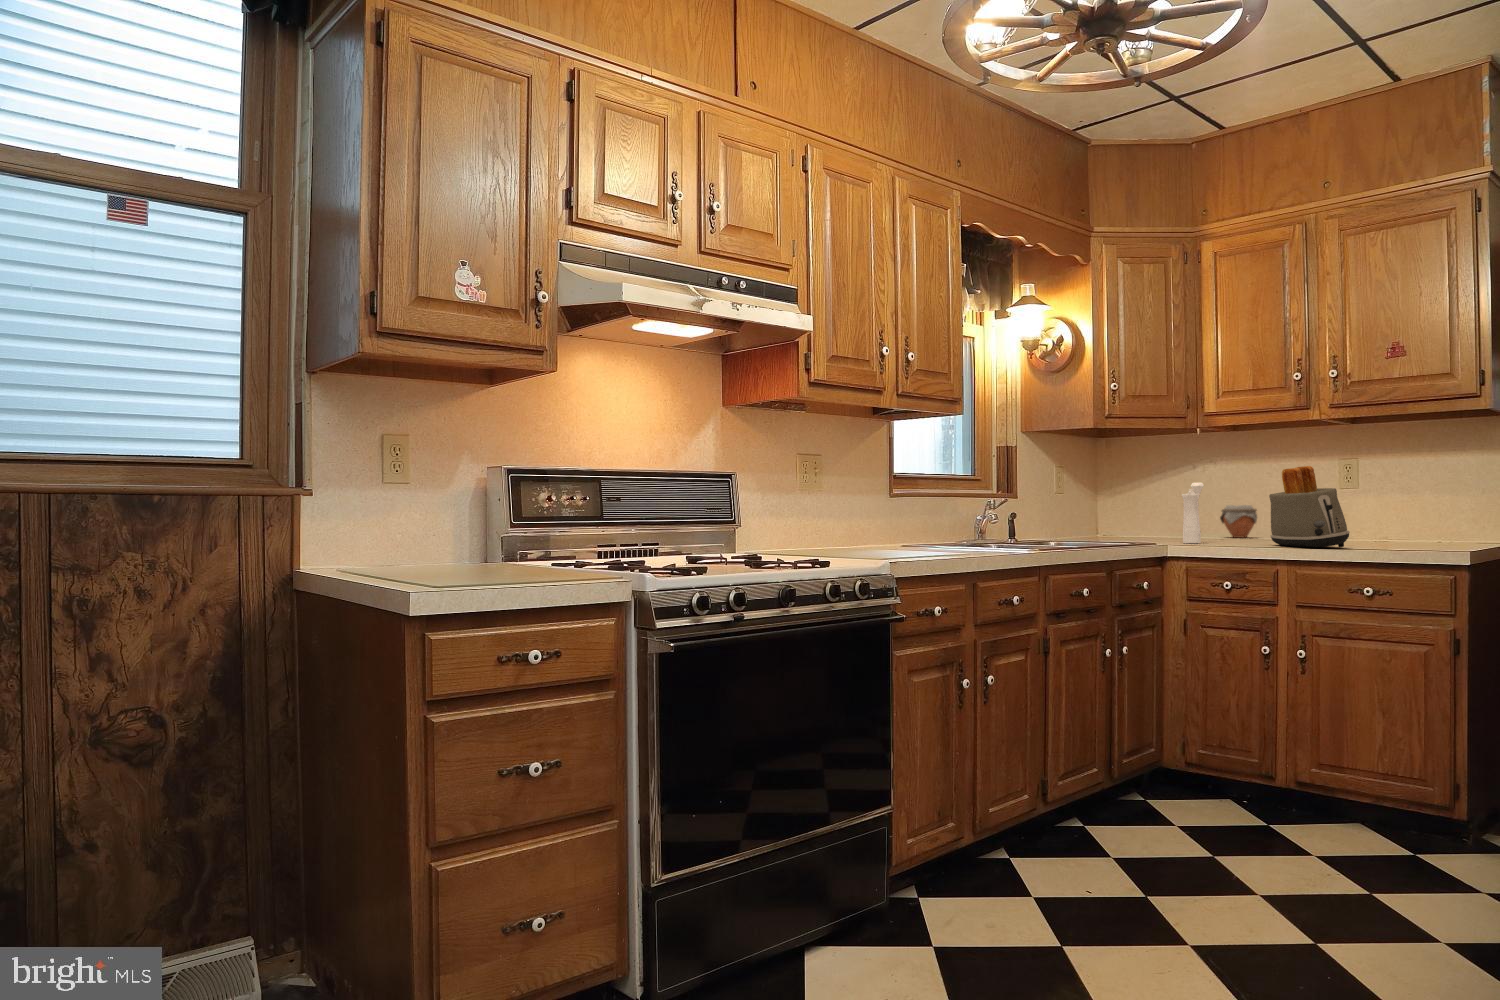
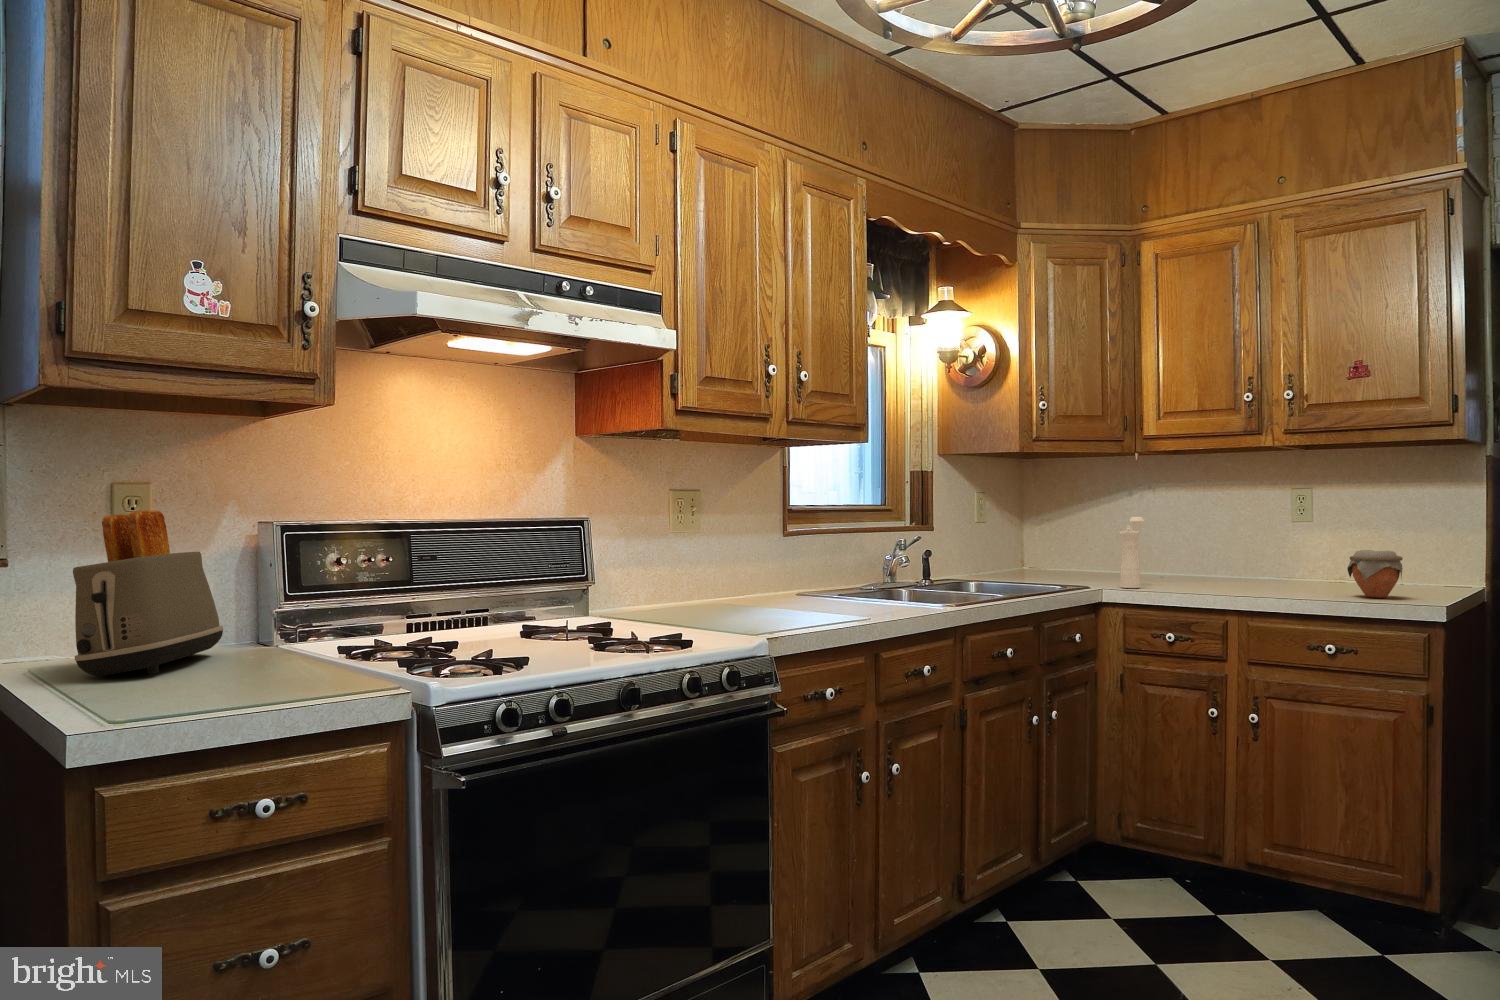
toaster: present [1269,466,1350,547] -> present [73,510,223,676]
jar: present [1220,505,1257,538] -> present [1347,550,1403,598]

